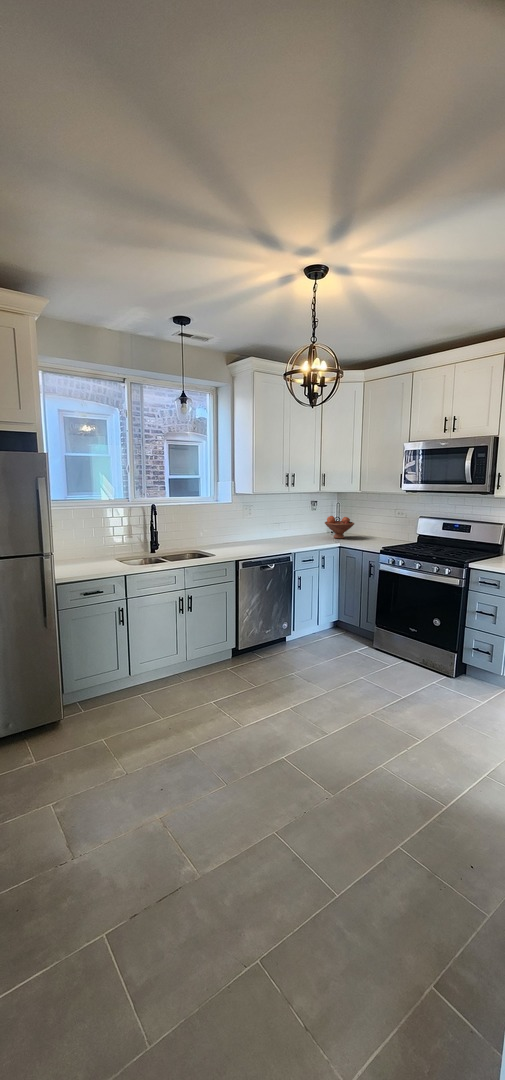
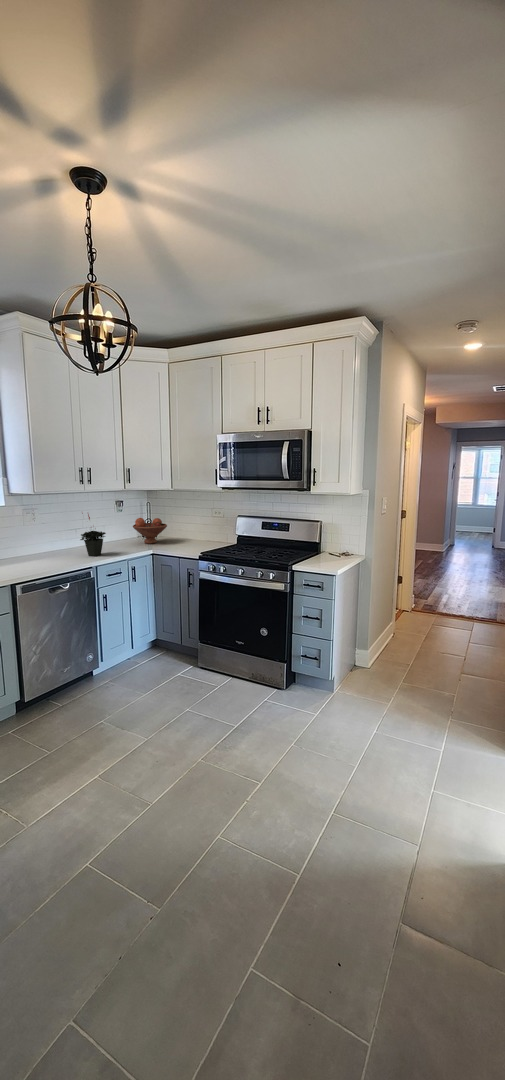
potted plant: none [283,507,303,544] -> present [80,514,106,556]

